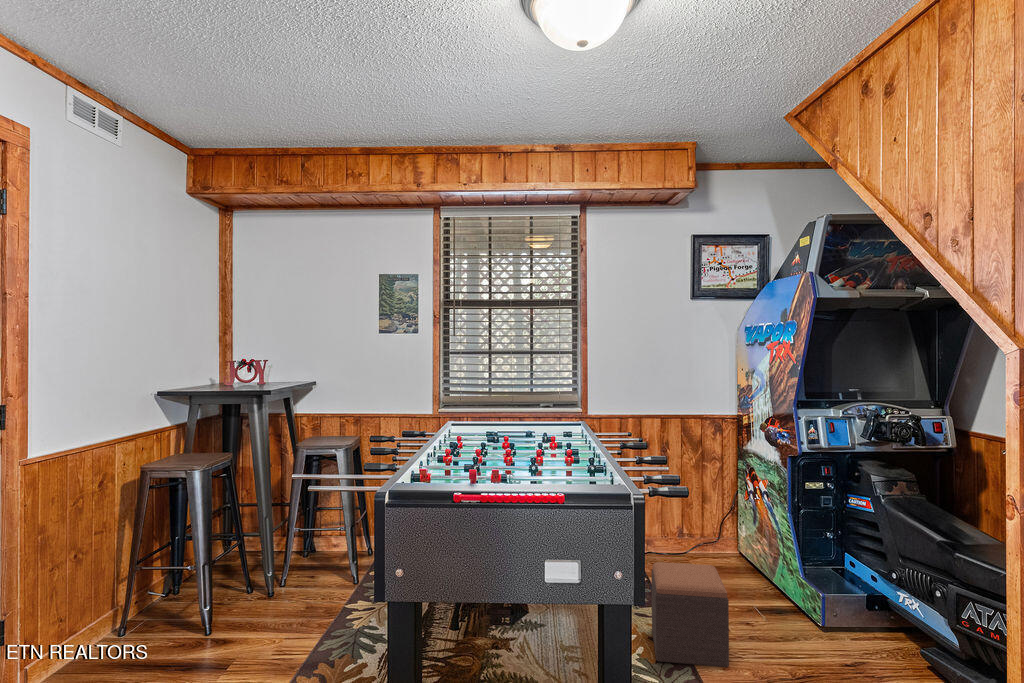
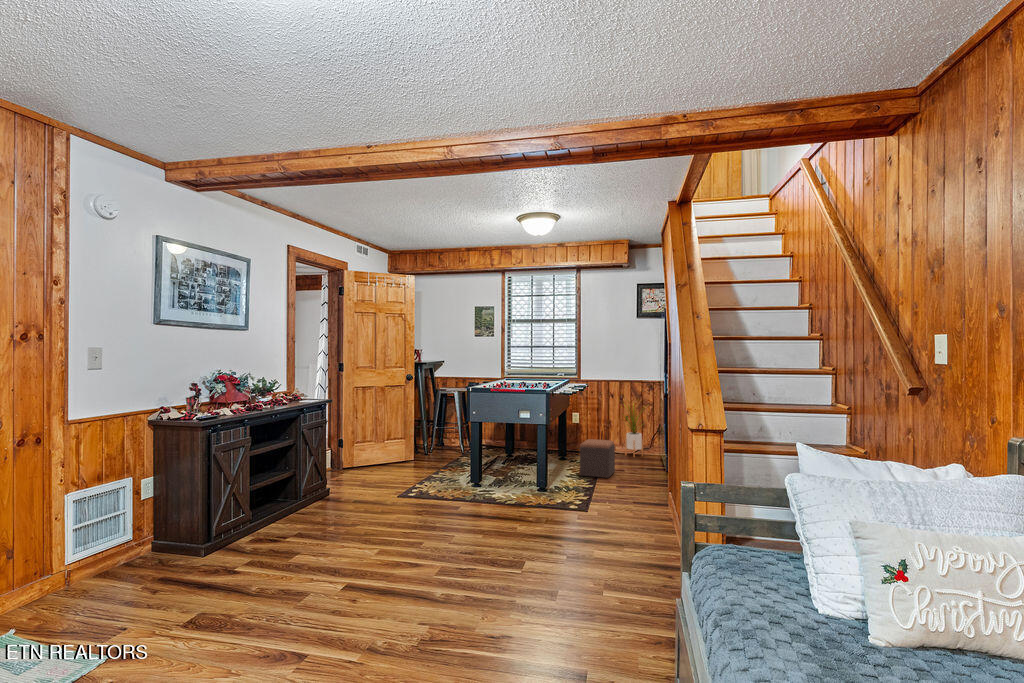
house plant: none [668,448,732,568] -> present [625,406,643,457]

